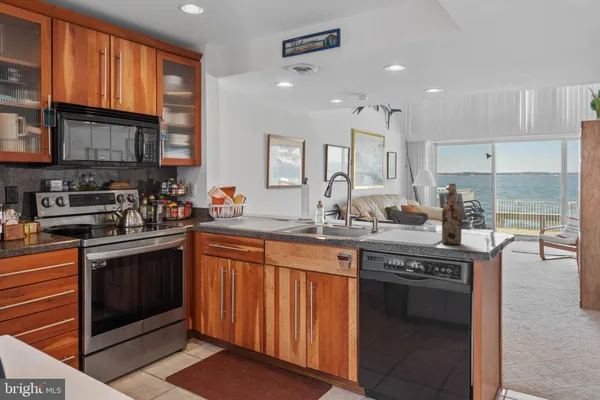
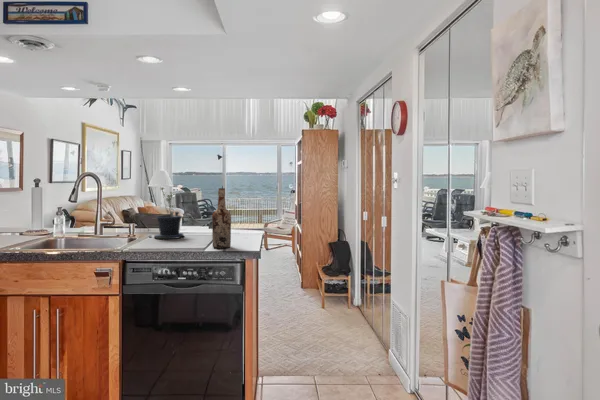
potted plant: none [388,184,422,233] -> present [149,187,184,239]

